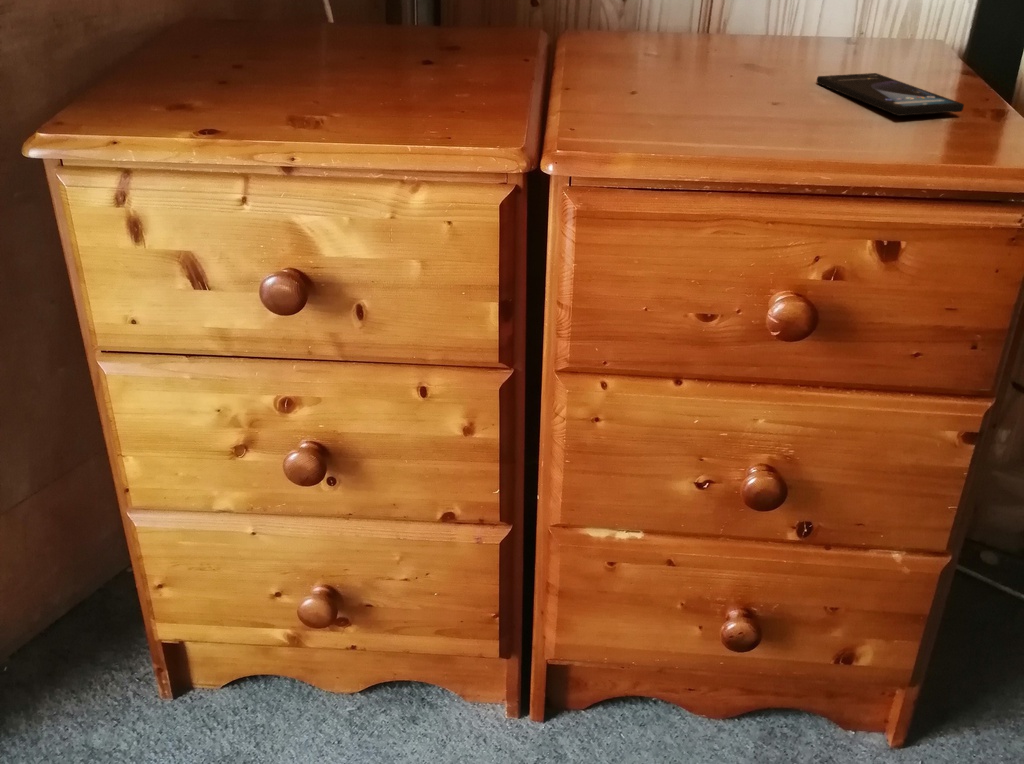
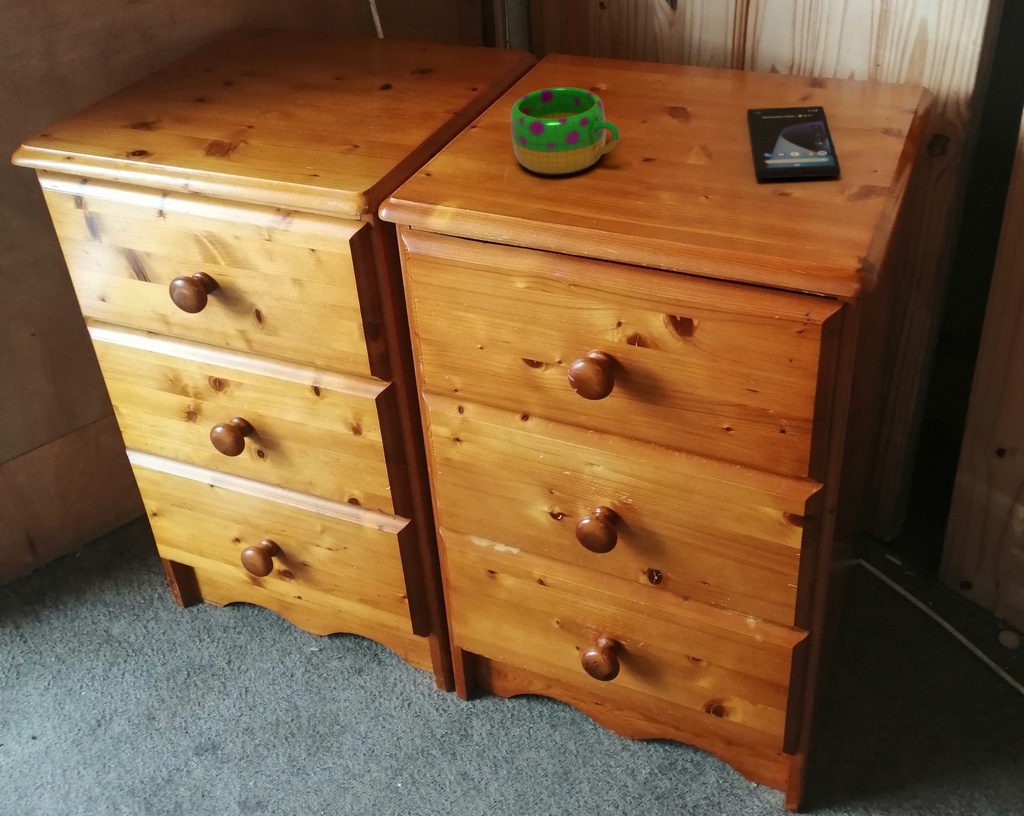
mug: none [645,45,770,125] -> present [511,87,620,176]

